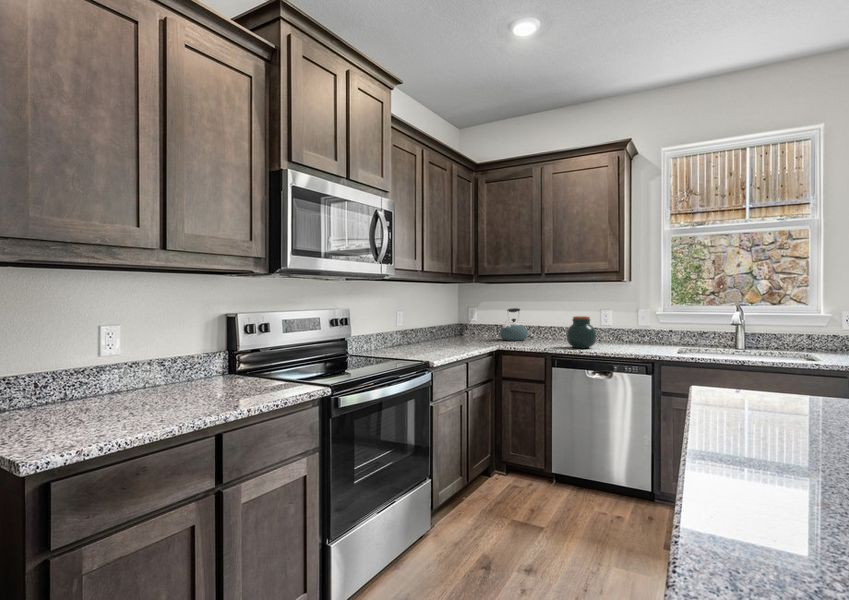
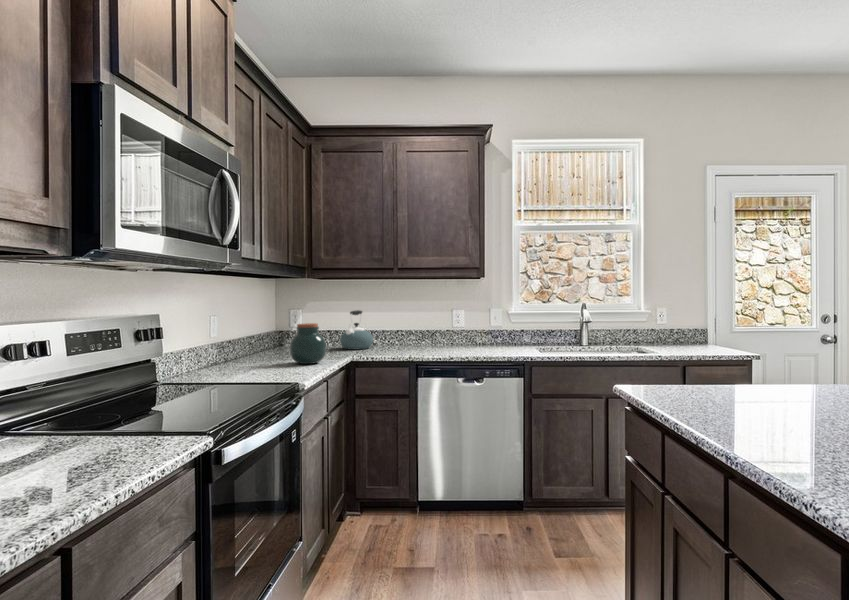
jar: present [567,316,596,348] -> present [290,323,326,364]

